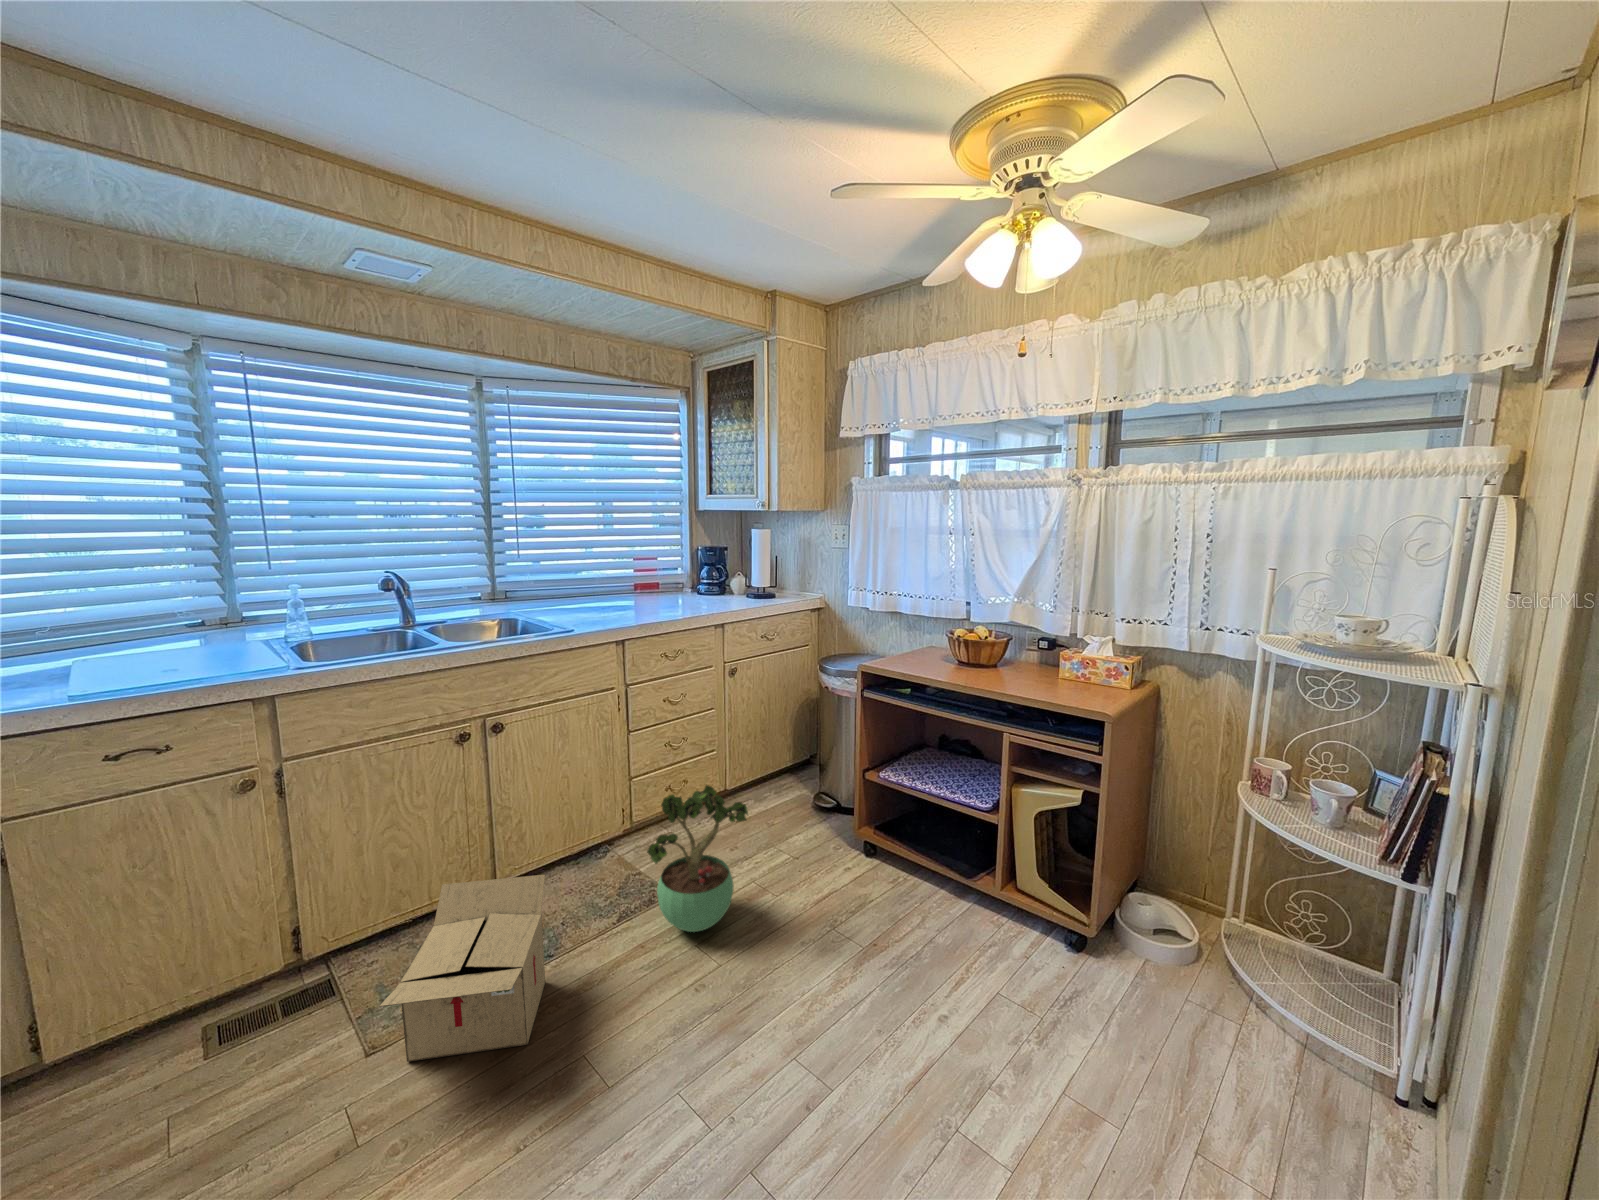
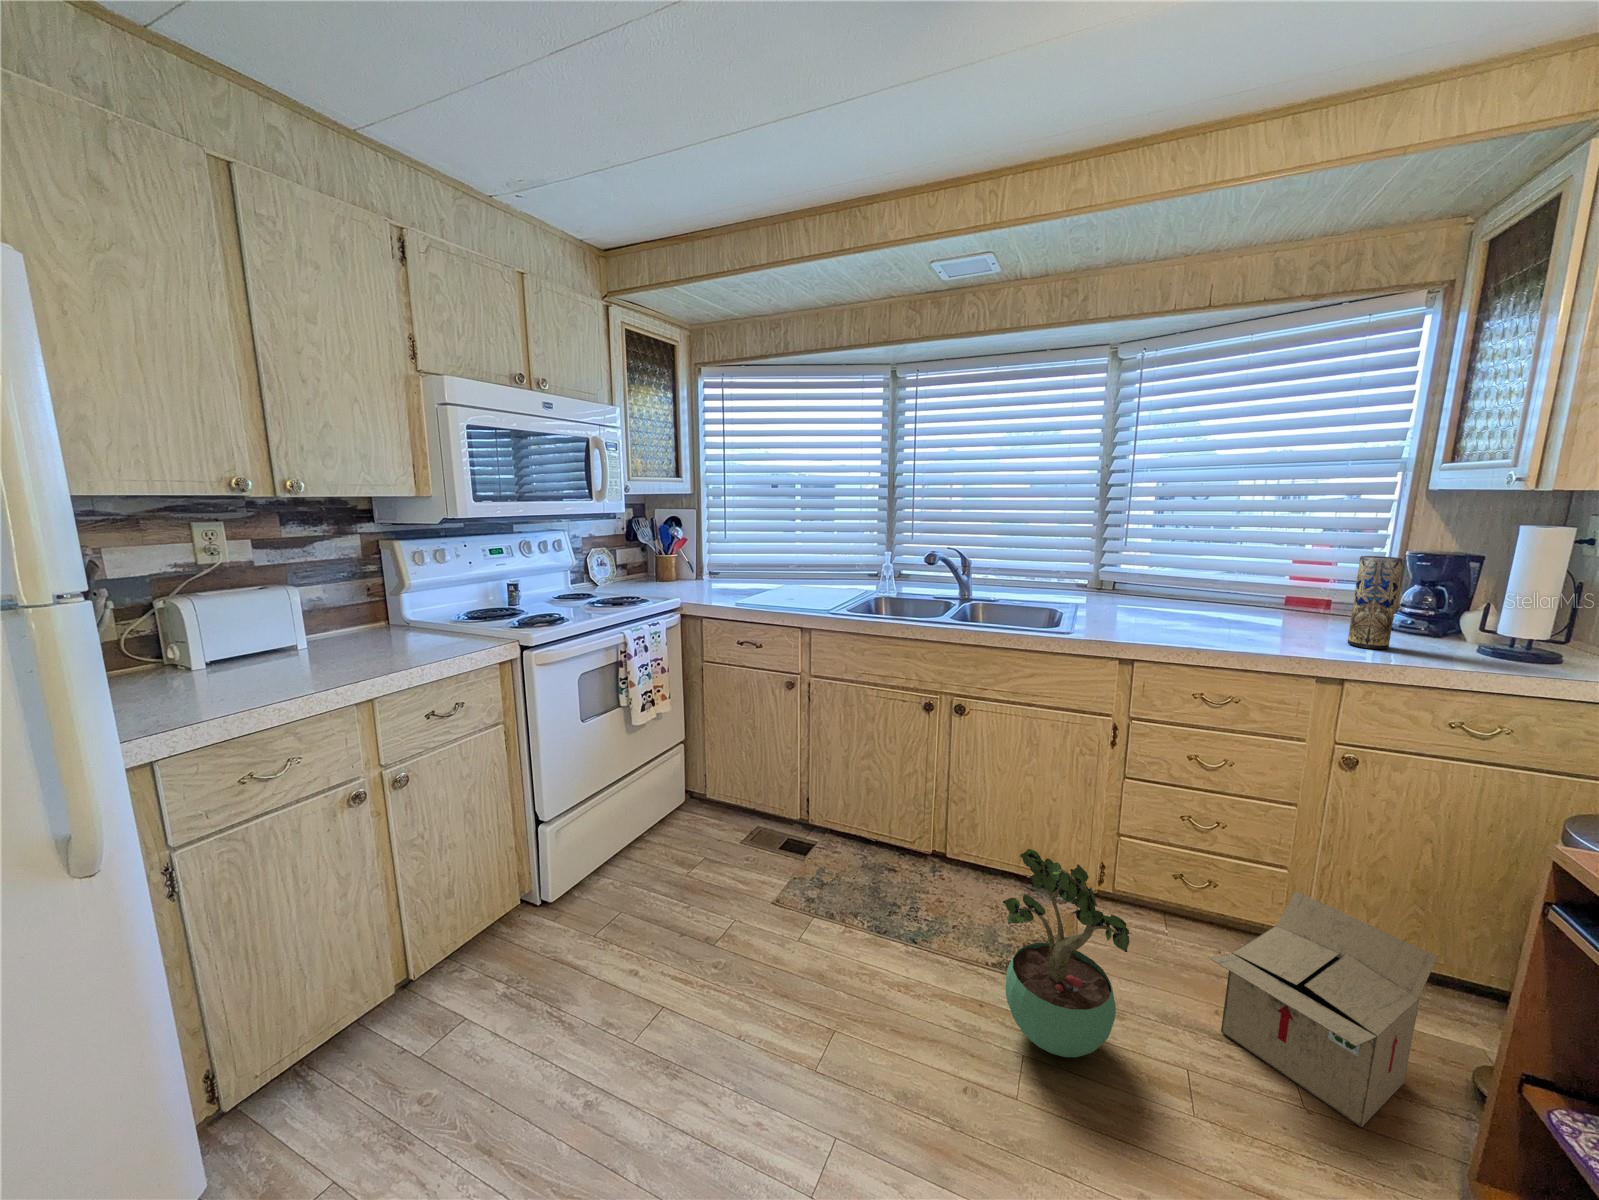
vase: none [709,552,728,606] -> present [1348,556,1402,649]
cardboard box: present [379,875,545,1062] -> present [1209,891,1438,1127]

